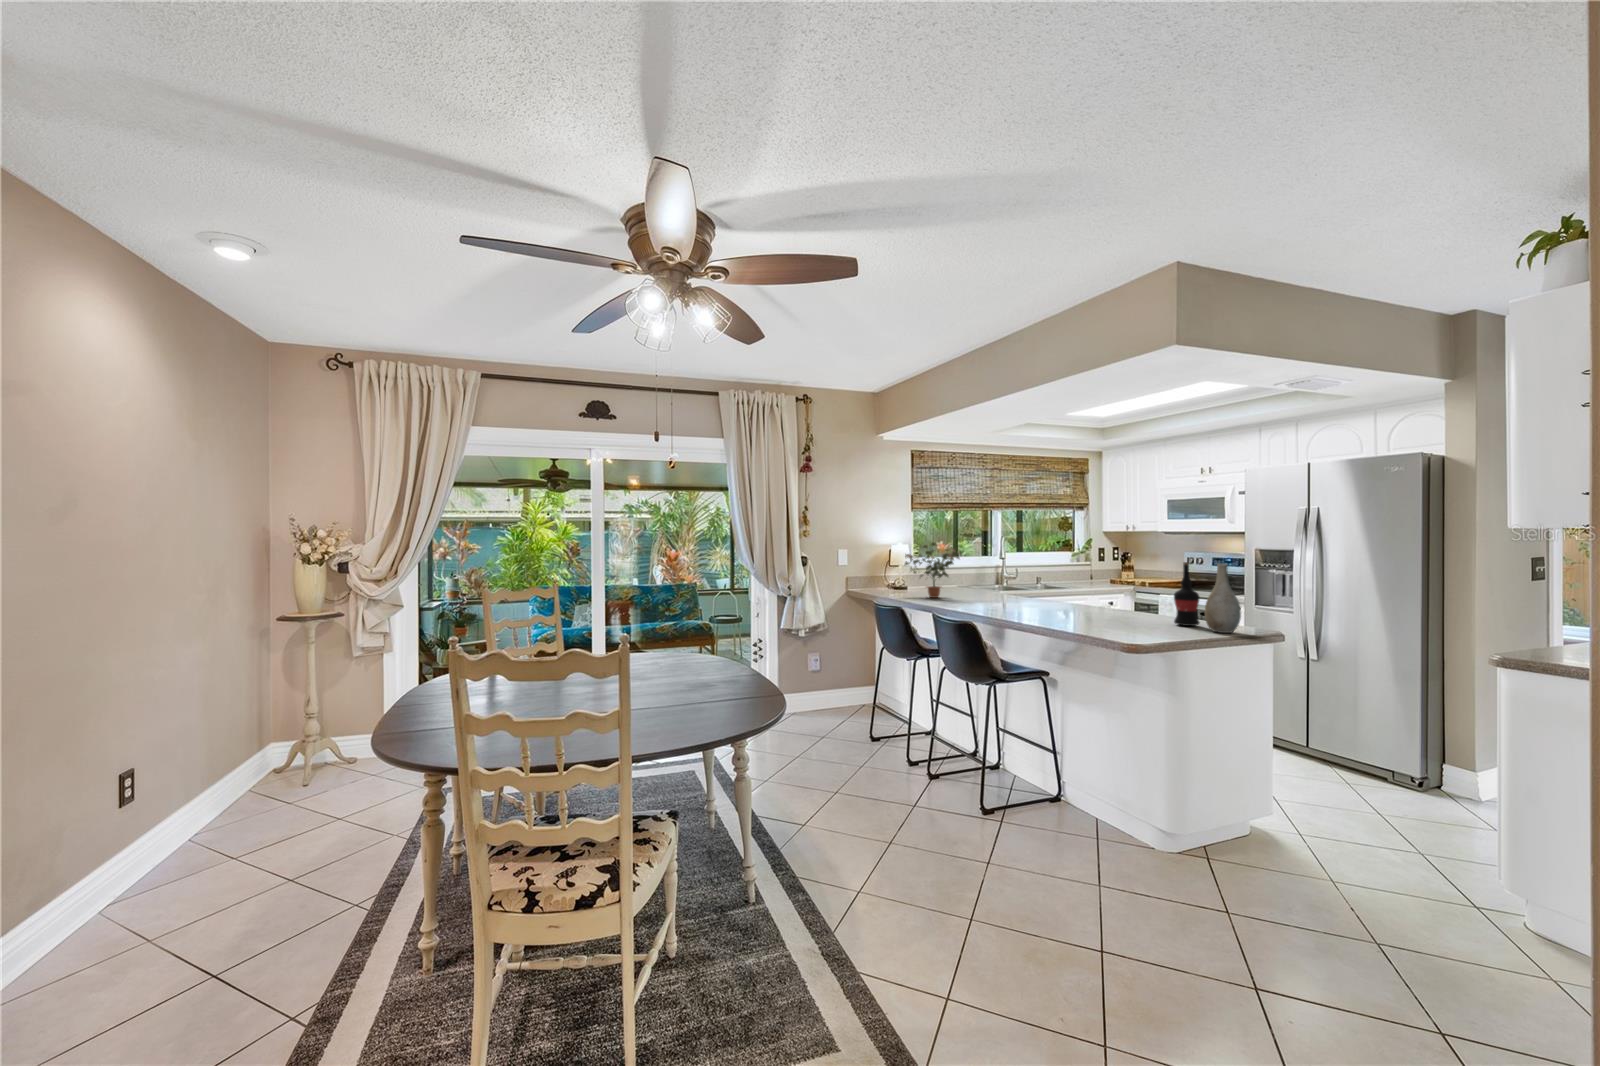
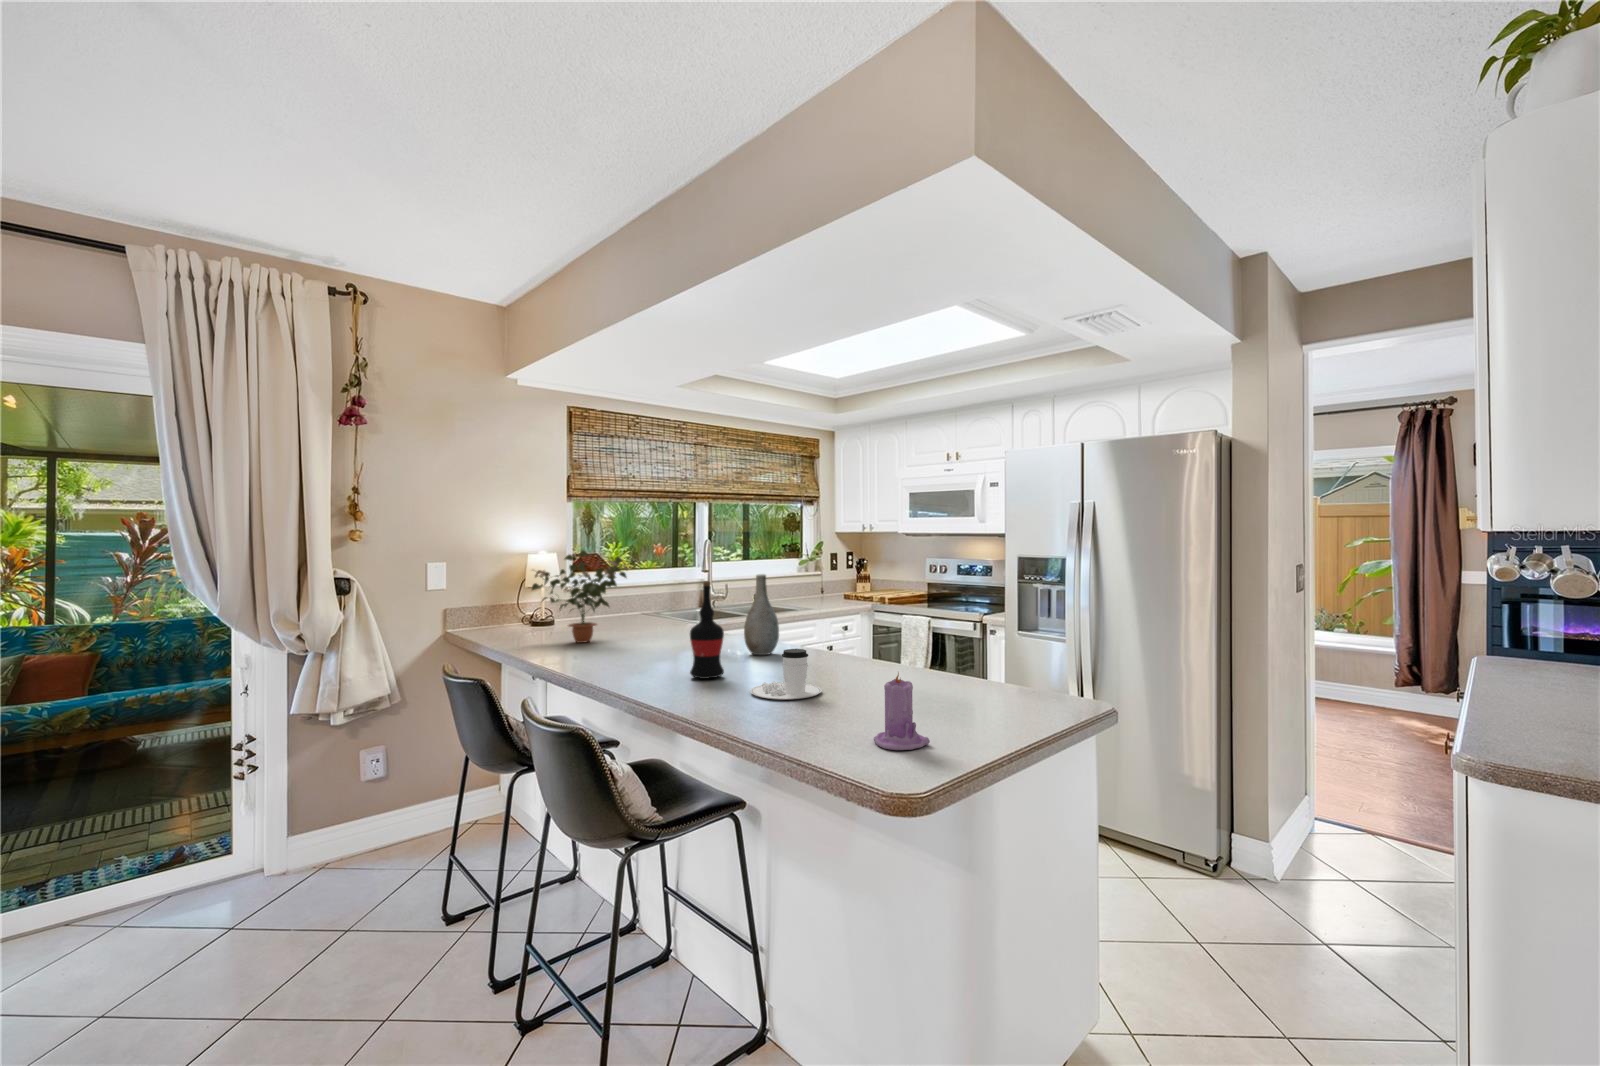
wine bottle: present [1174,562,1199,626] -> present [690,581,724,679]
vase: present [1205,564,1241,633] -> present [744,574,779,655]
coffee cup: none [1051,596,1094,622] -> present [750,649,822,700]
candle: none [1124,600,1156,637] -> present [874,673,930,750]

